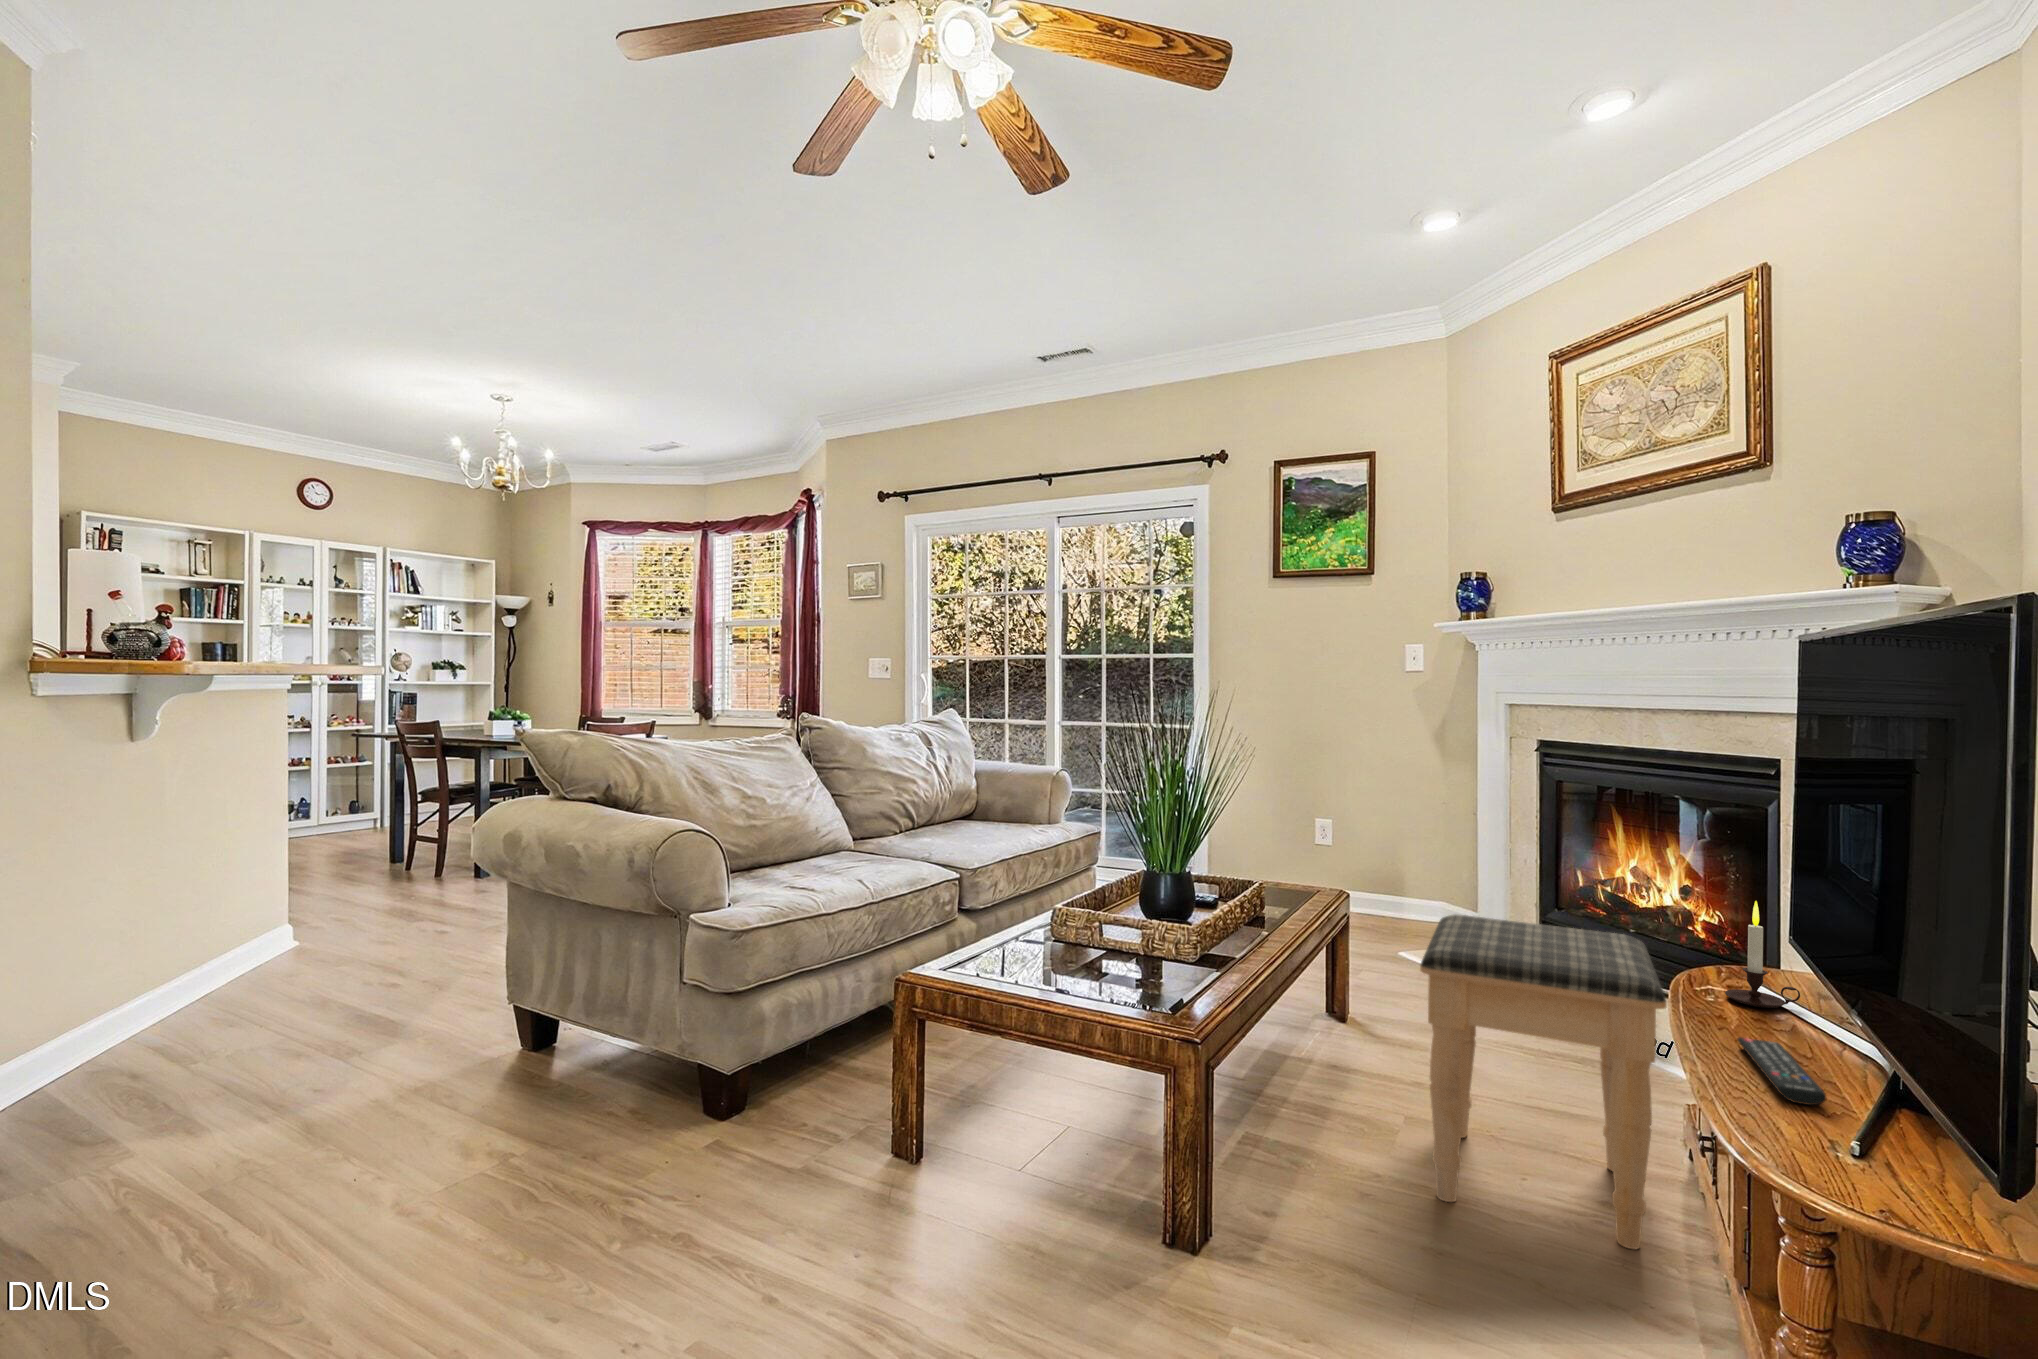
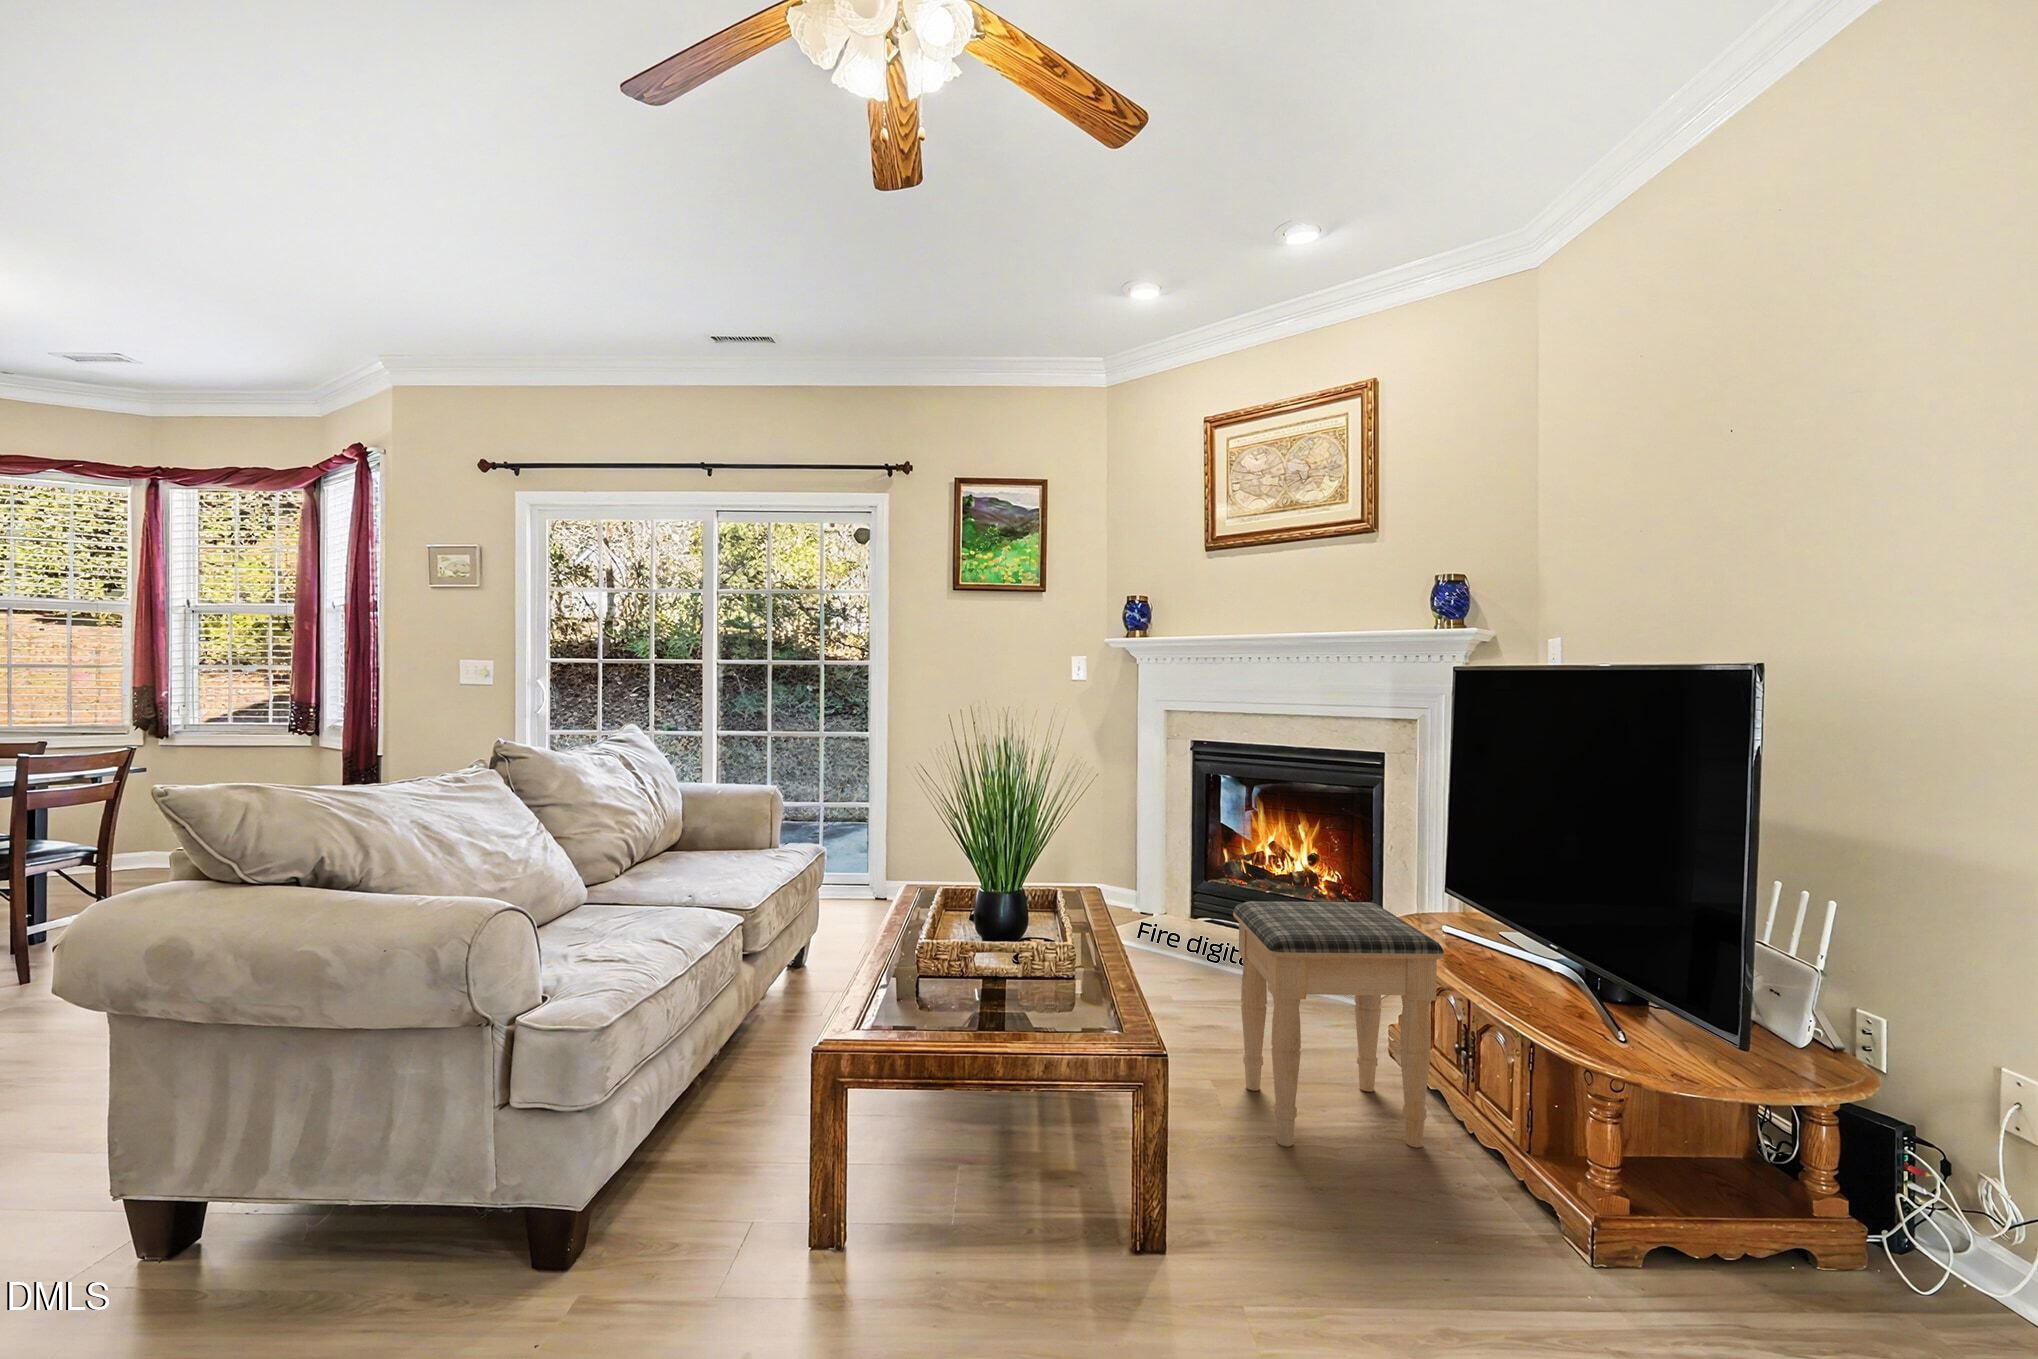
candle: present [1725,901,1800,1008] -> none [1440,866,1486,945]
remote control: present [1738,1038,1826,1105] -> none [1488,971,1576,1012]

